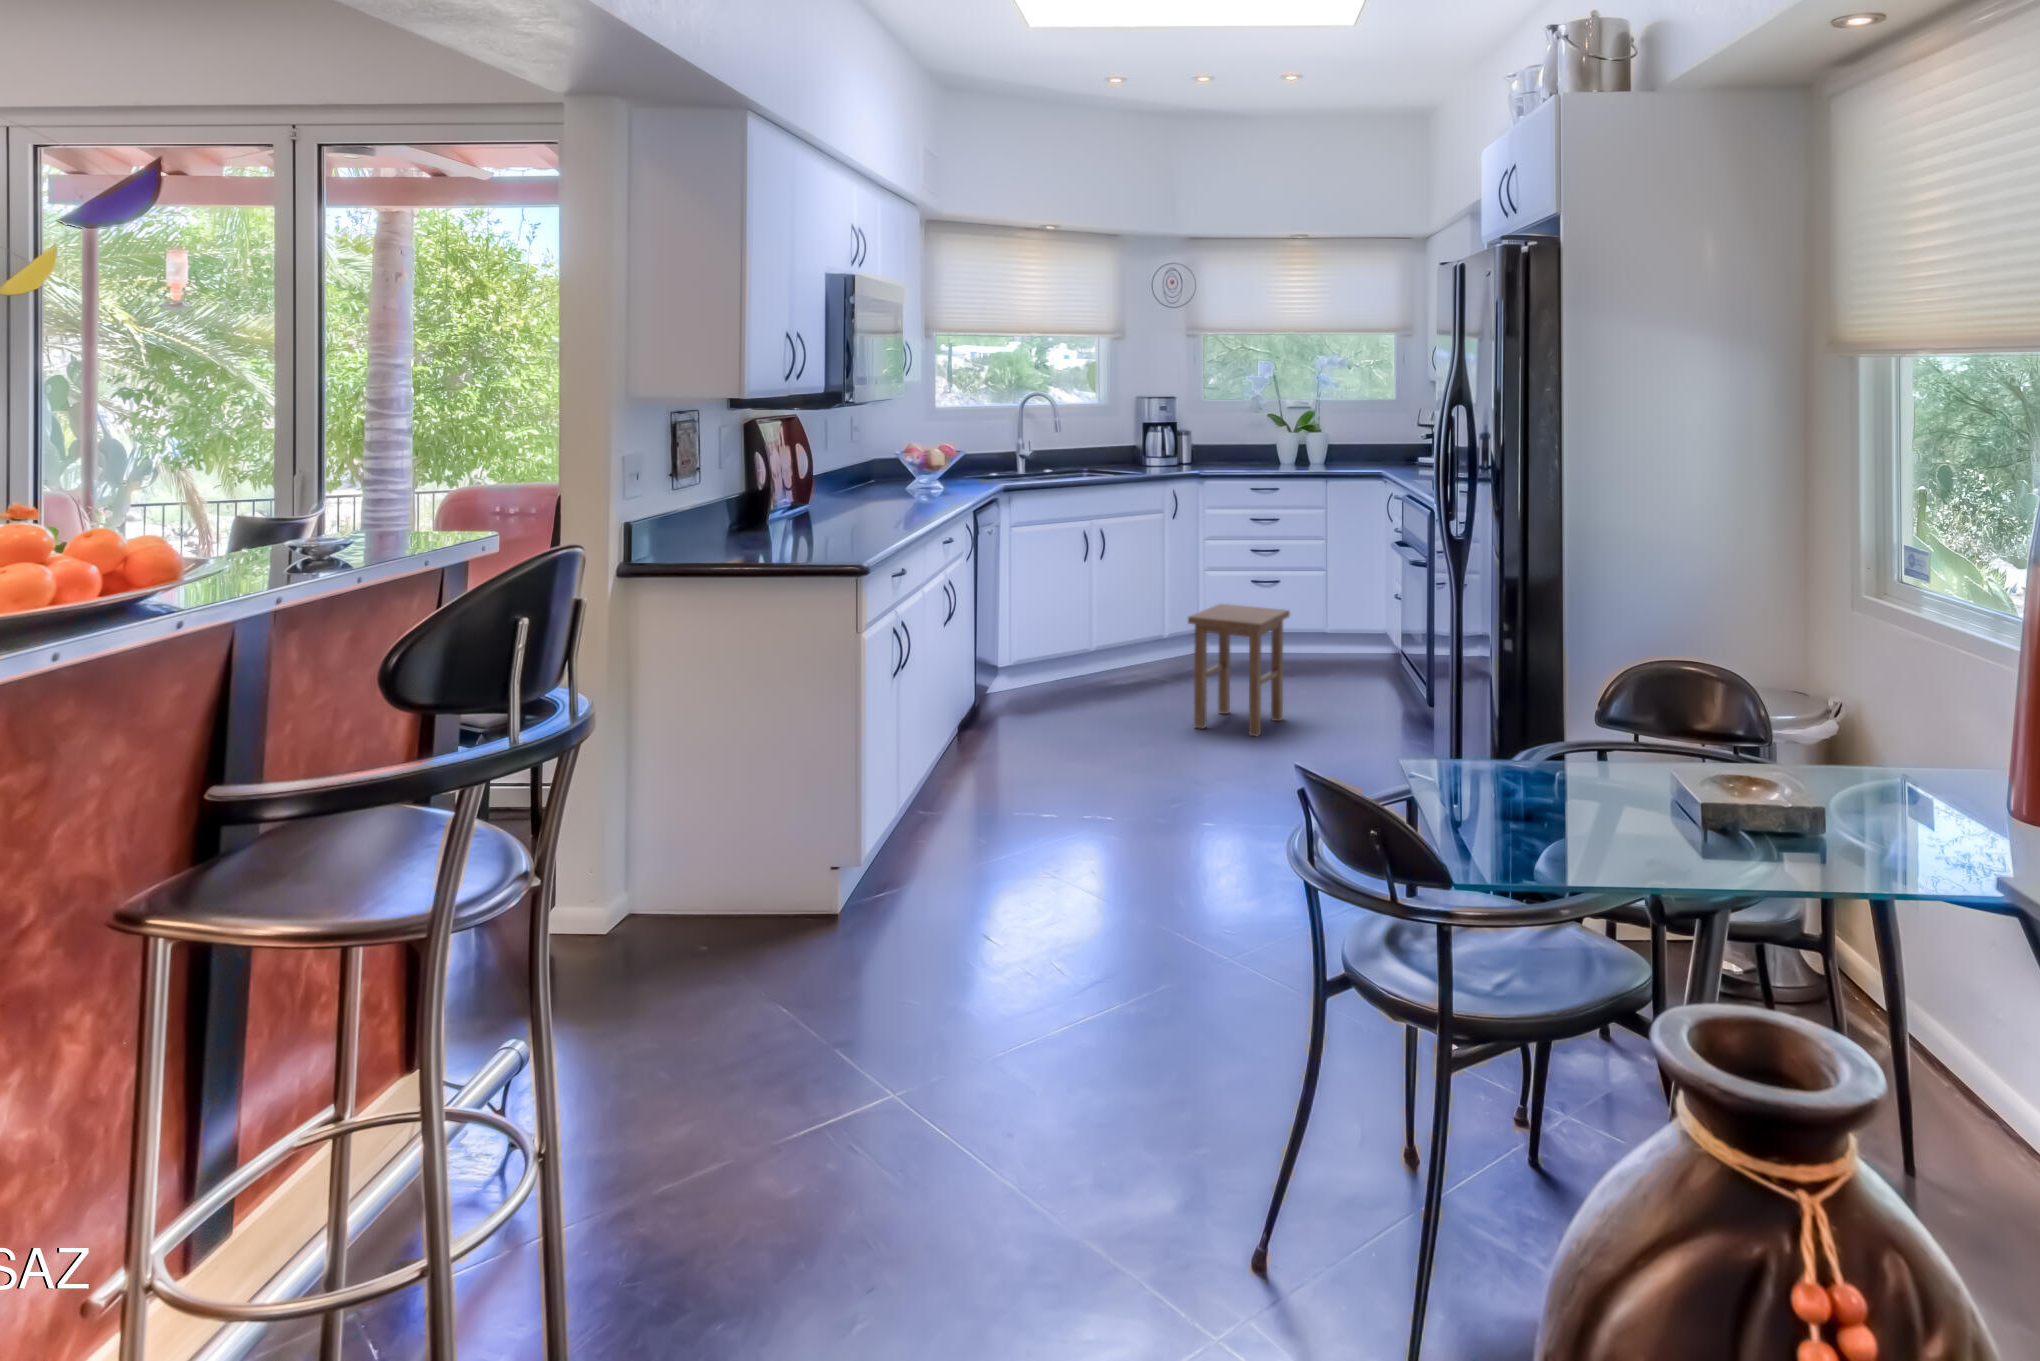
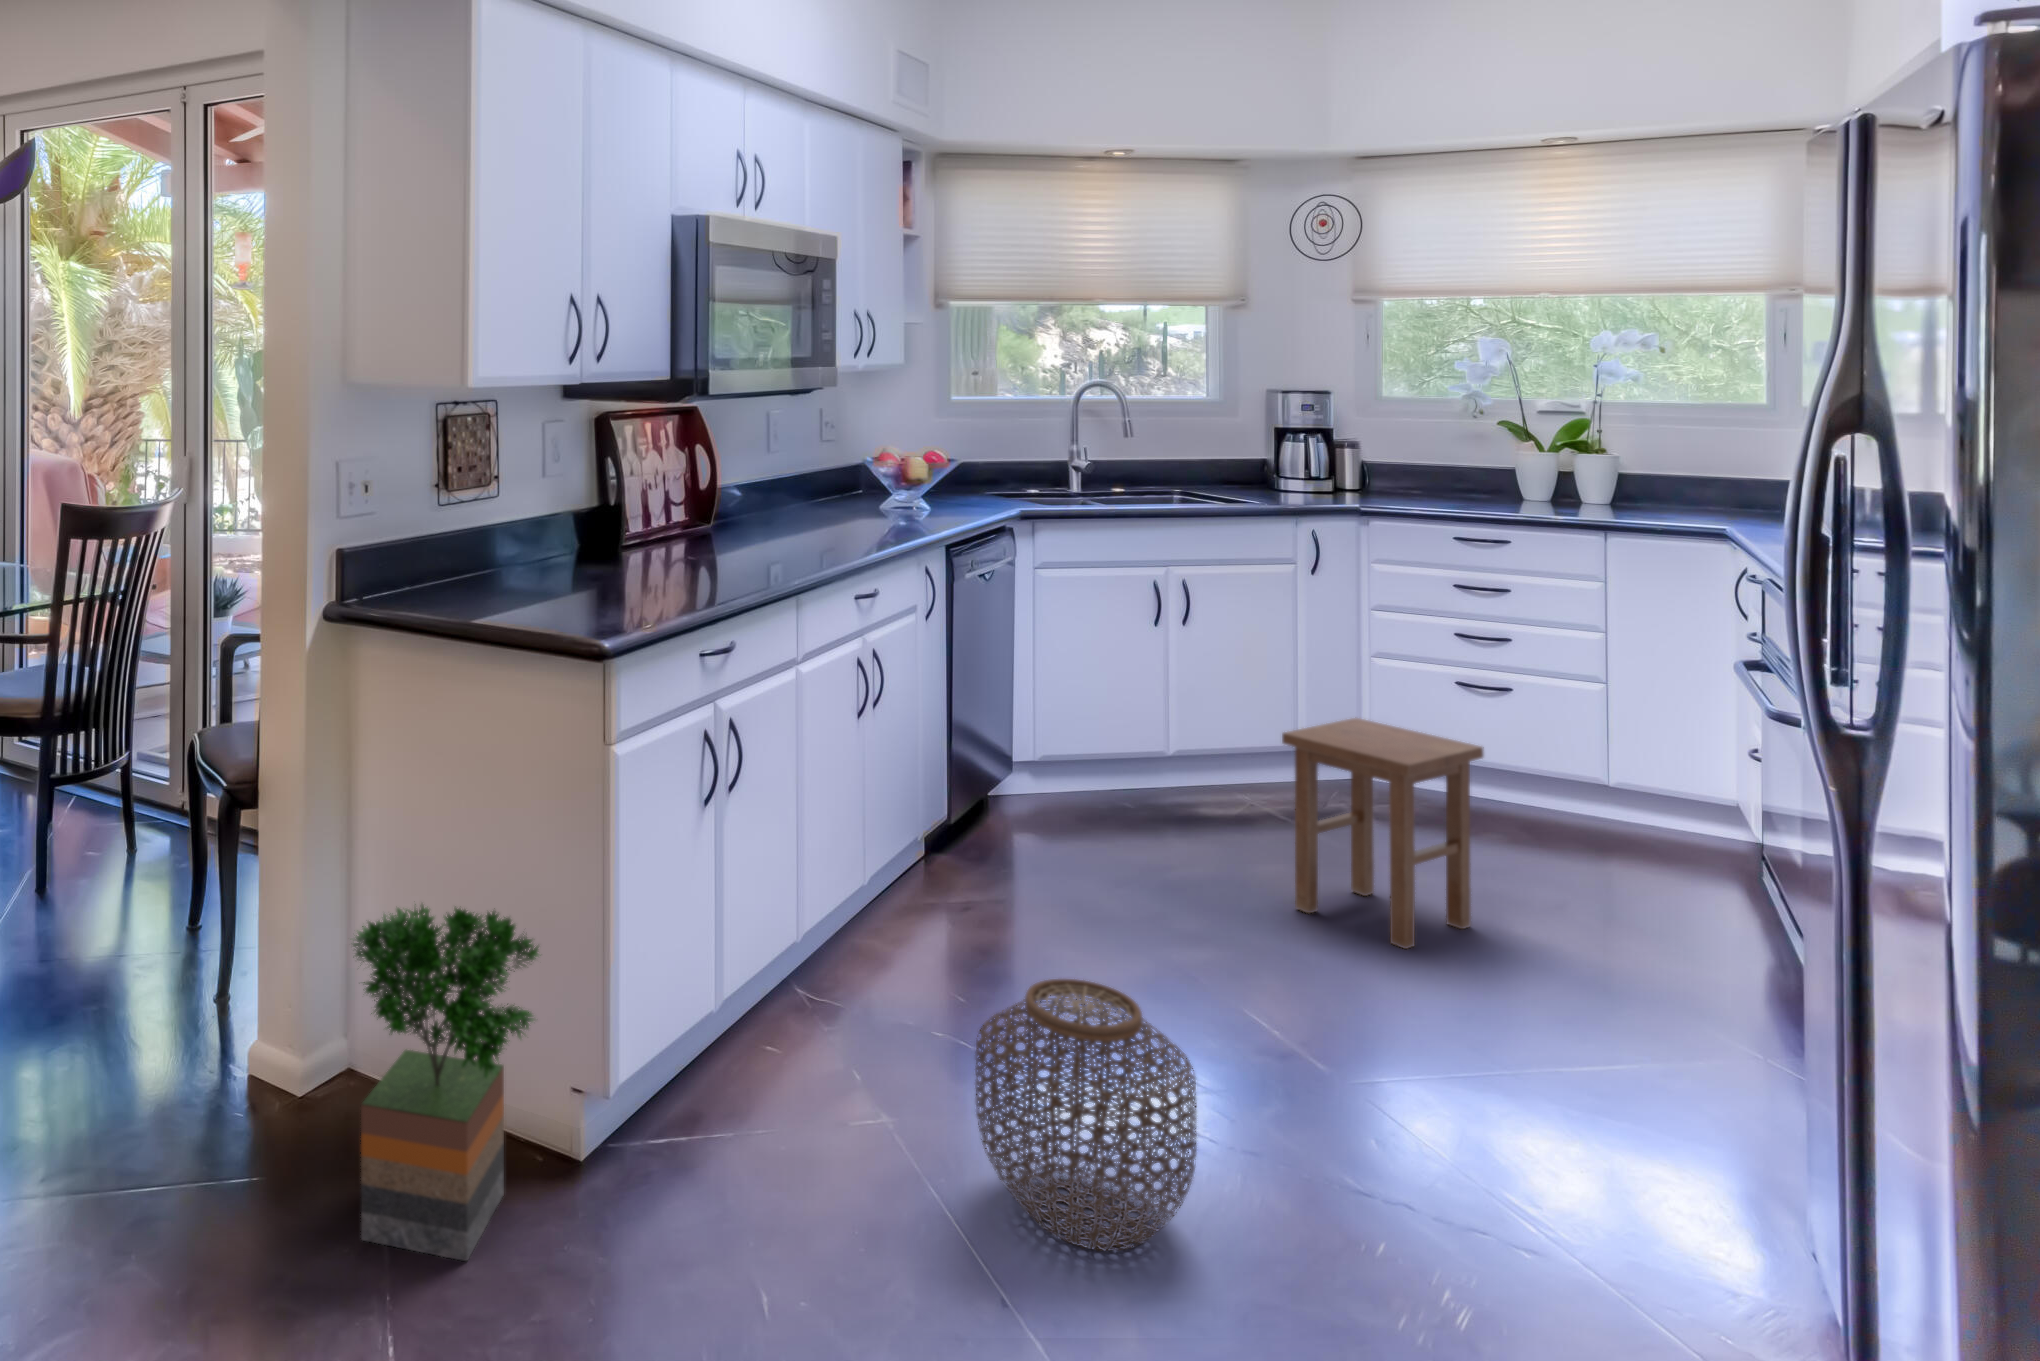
woven basket: none [1101,760,1225,912] -> present [976,979,1196,1251]
potted tree: none [695,785,857,1046] -> present [353,905,539,1261]

